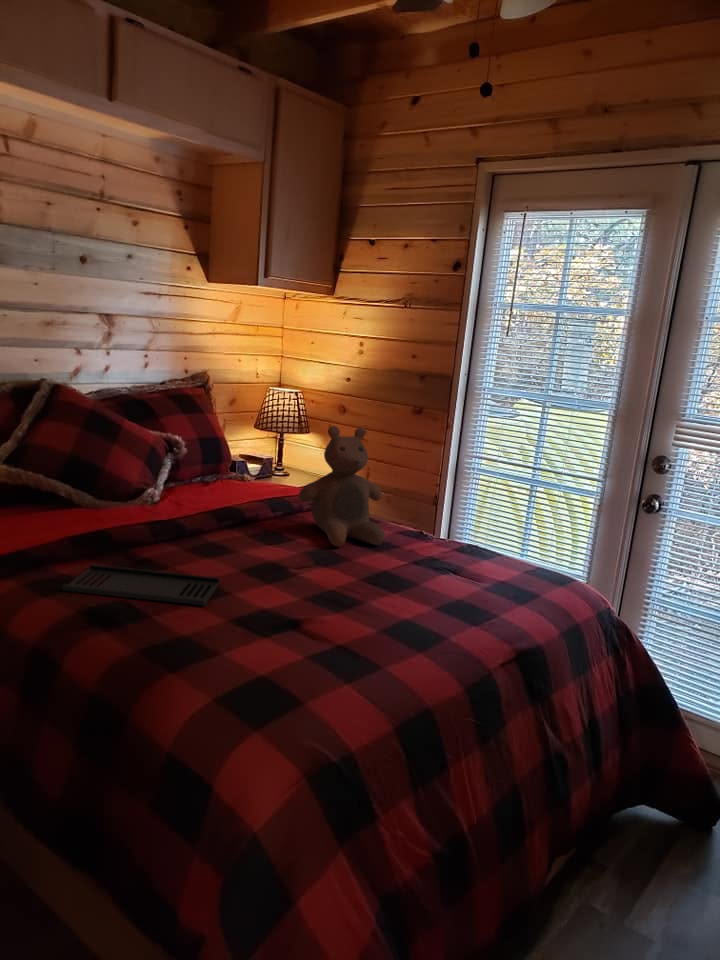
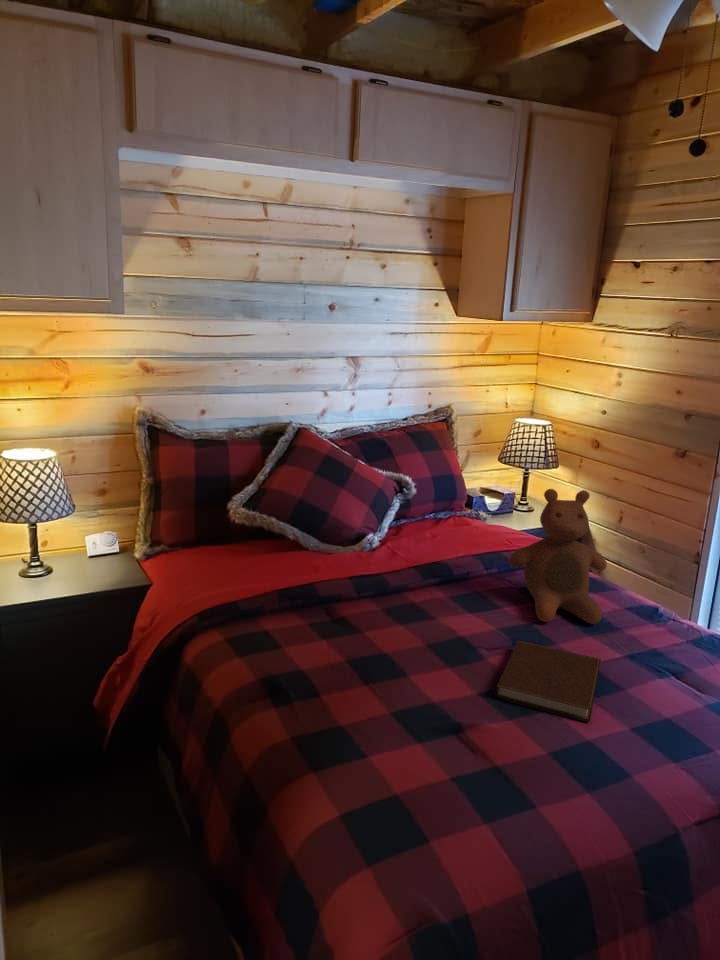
notebook: none [317,559,403,609] -> present [495,641,601,722]
tray: present [62,564,220,605] -> none [255,622,403,688]

